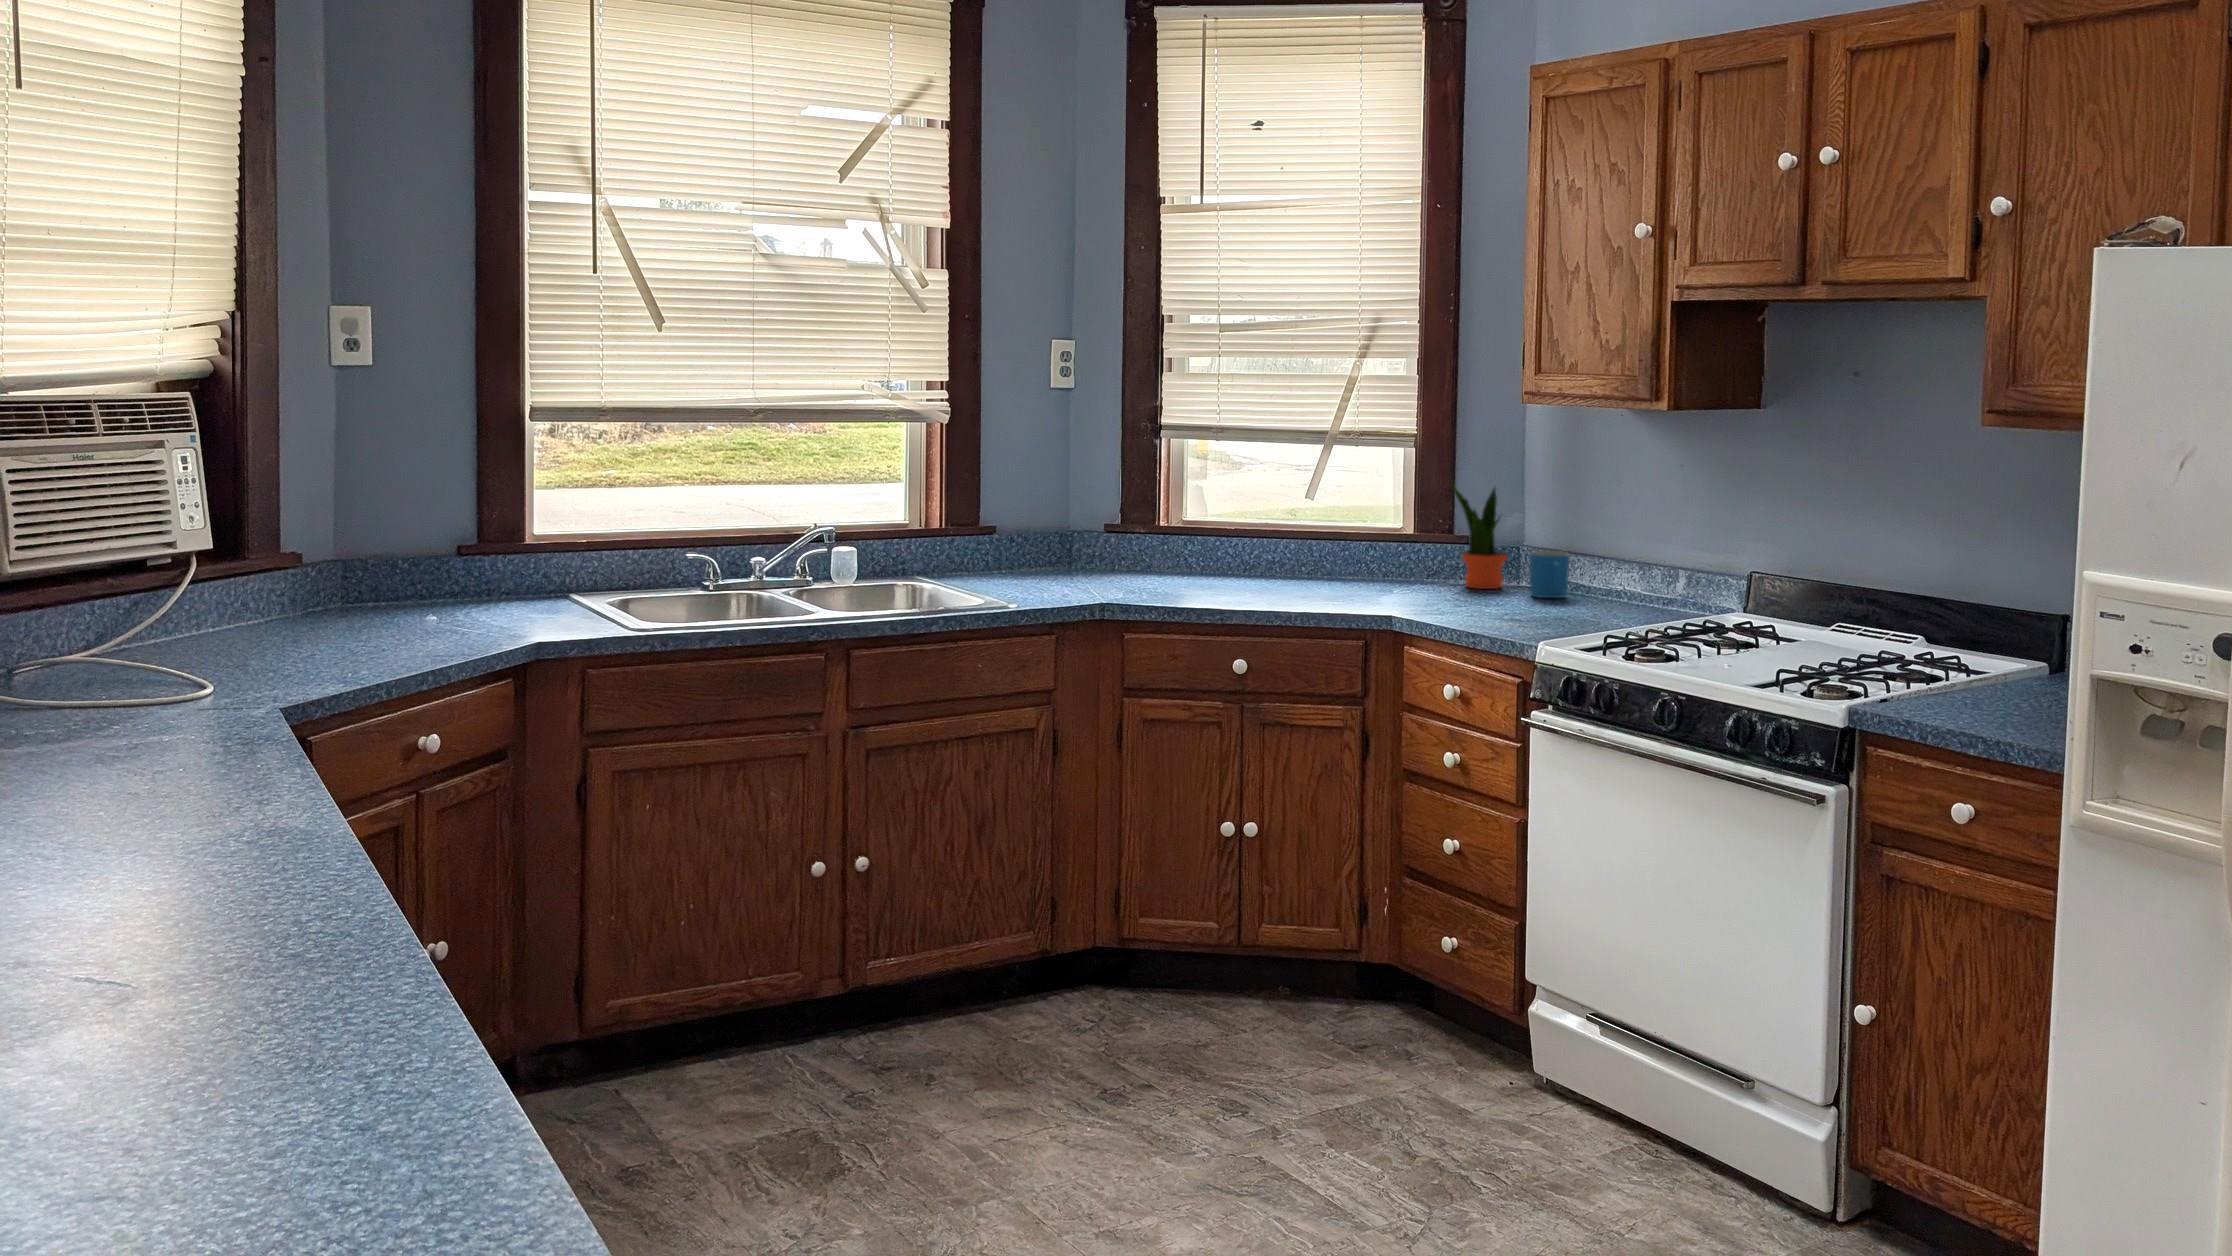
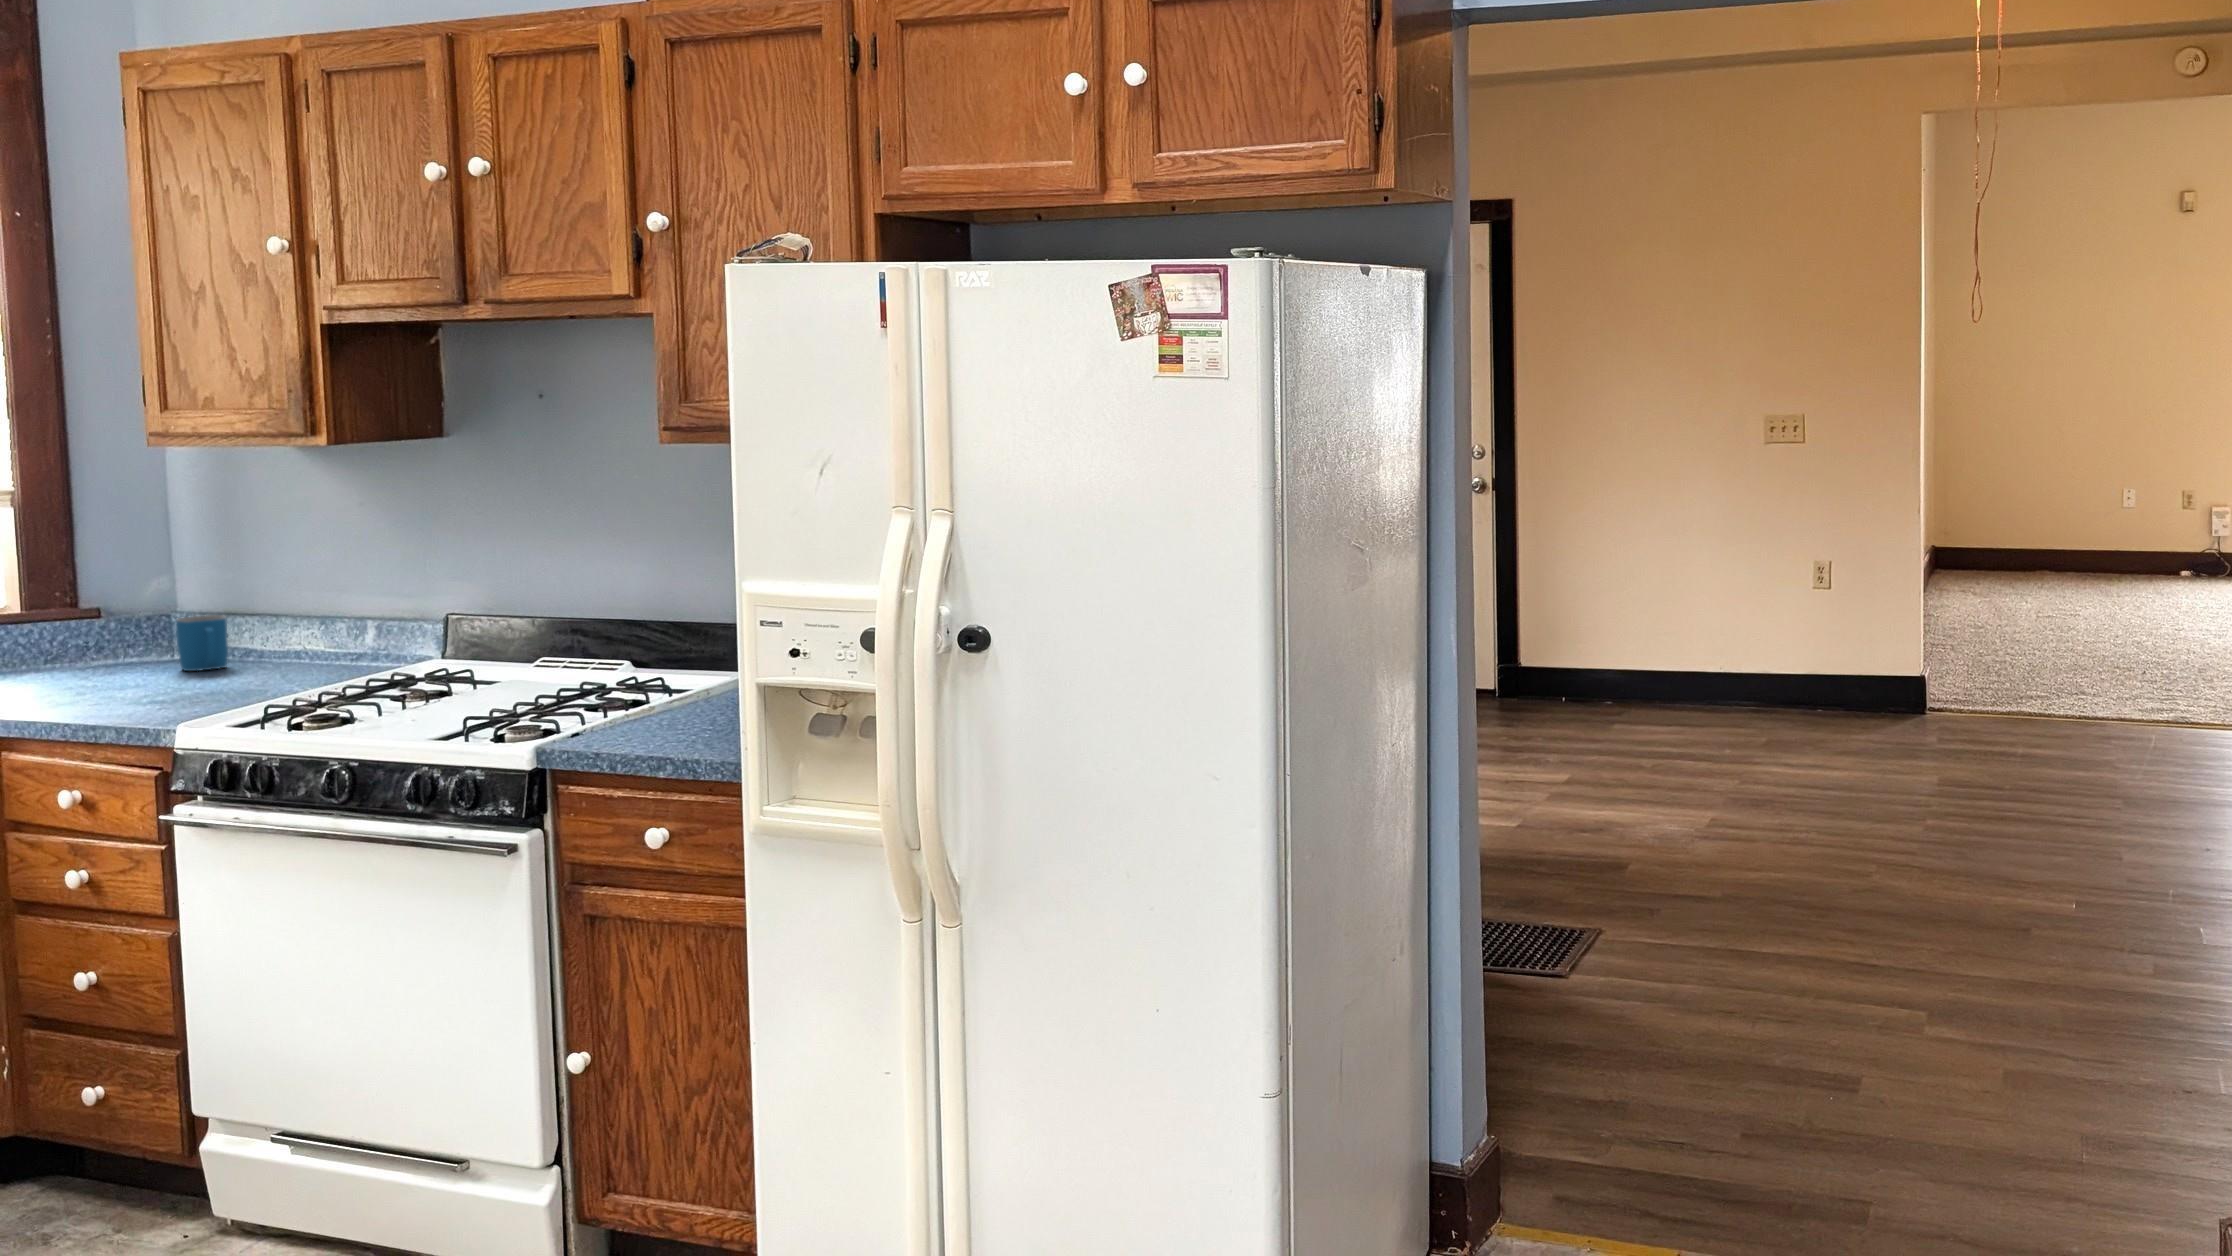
potted plant: present [1452,483,1507,589] -> none [61,539,148,669]

